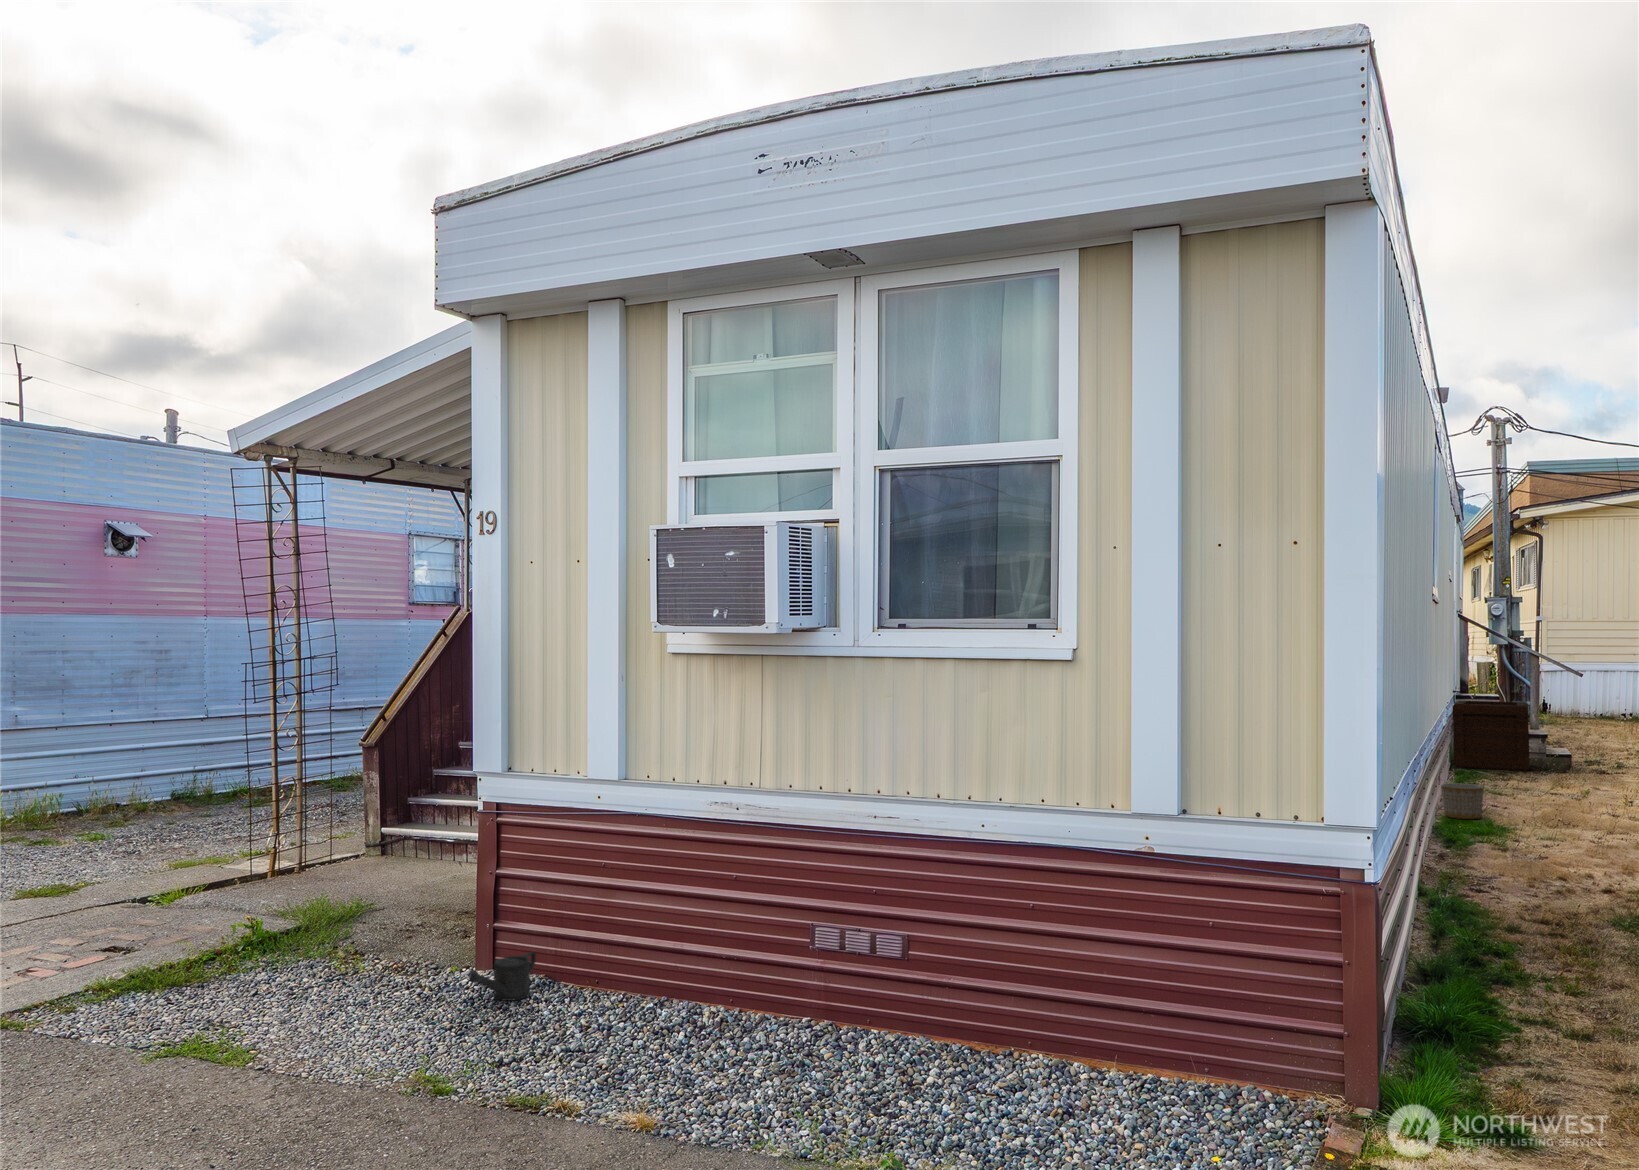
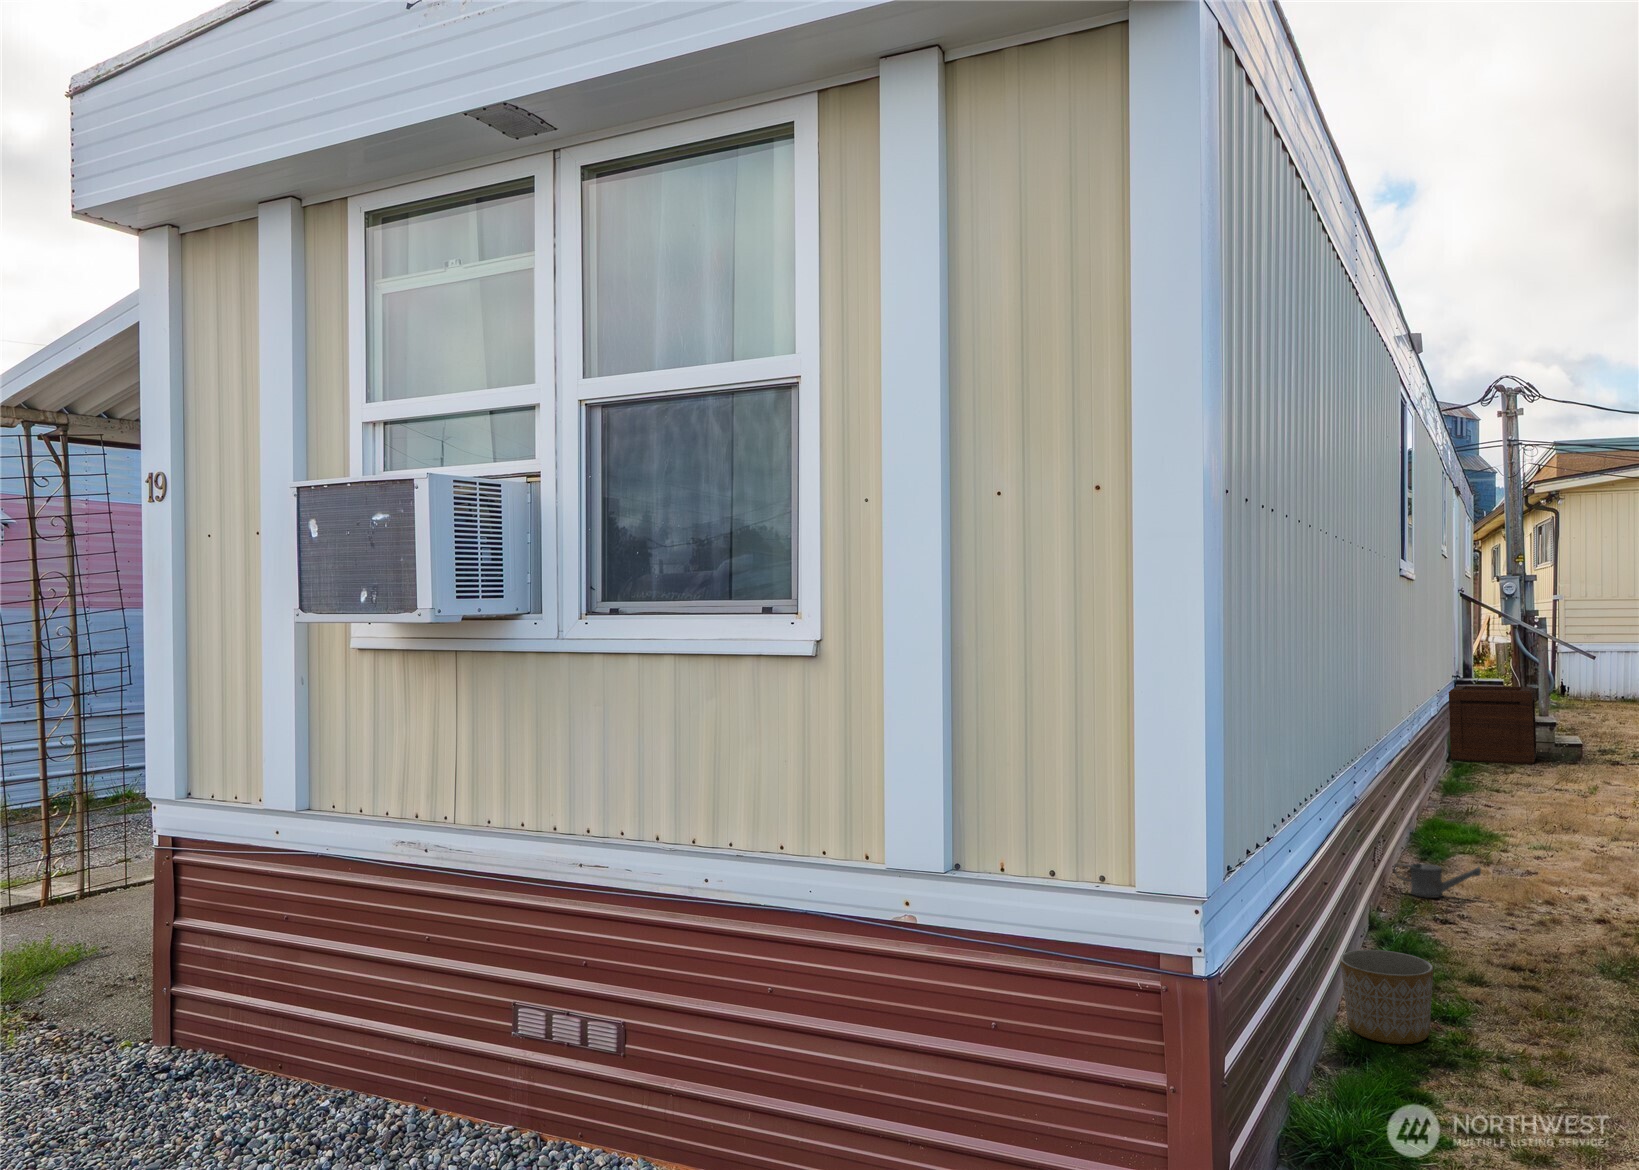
planter: present [1441,783,1483,819] -> present [1340,950,1433,1044]
watering can: present [469,952,536,1001] -> present [1394,863,1481,898]

